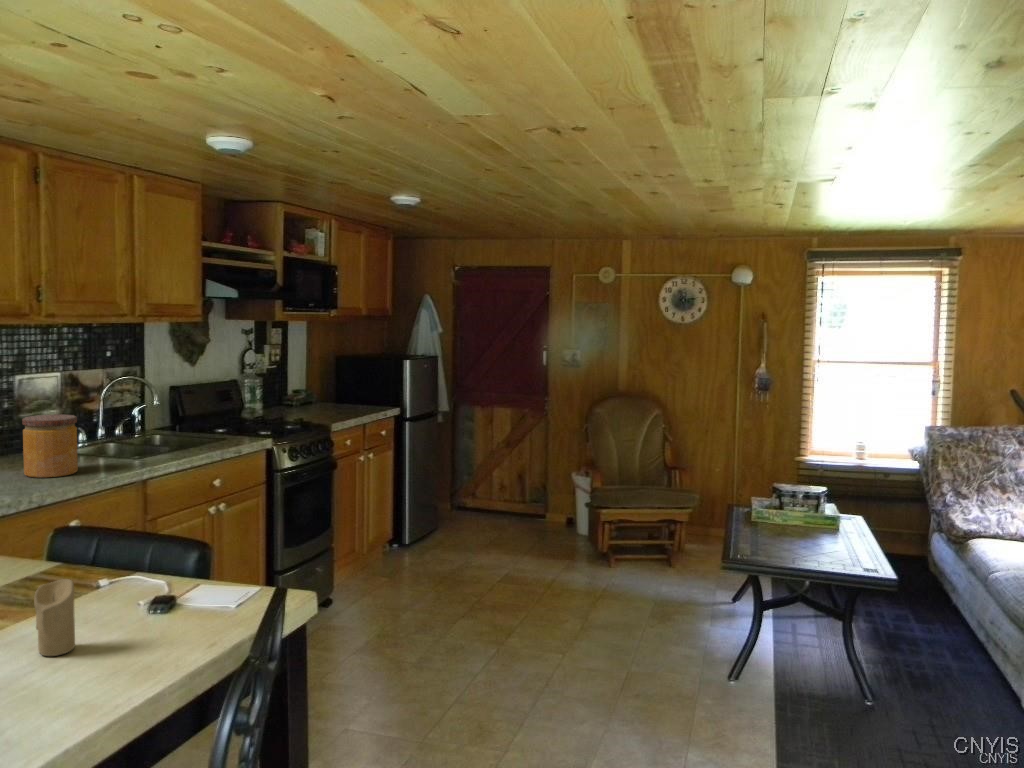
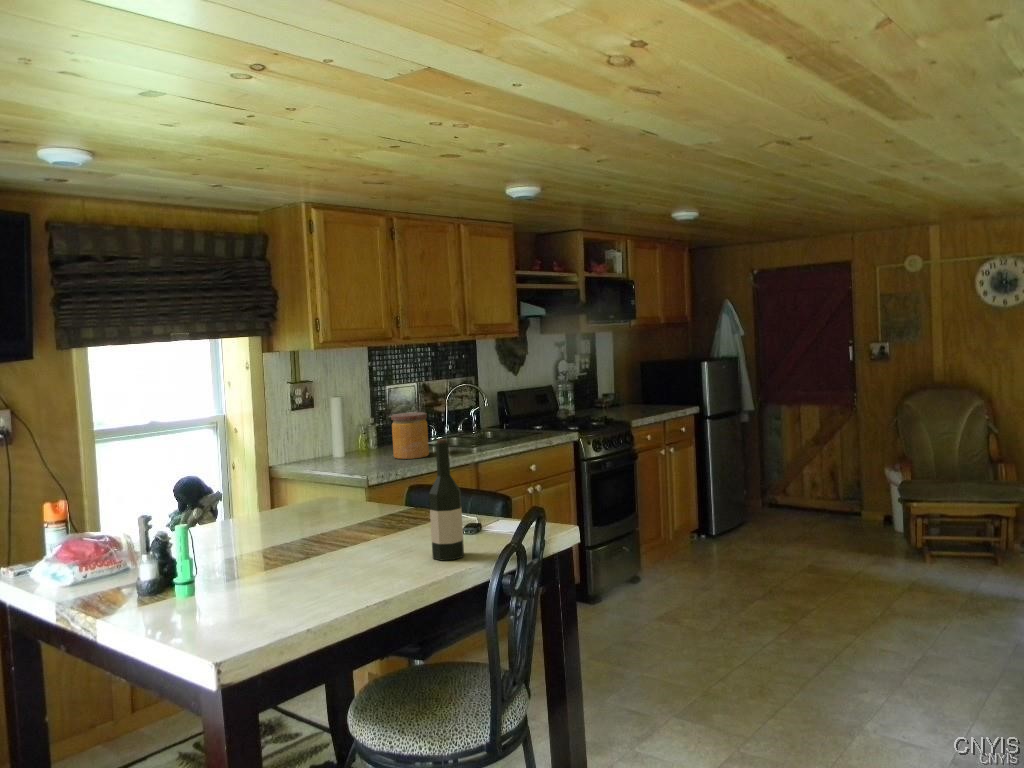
wine bottle: none [102,488,156,675] -> present [429,439,464,560]
candle: present [34,579,75,656] -> none [393,502,417,551]

